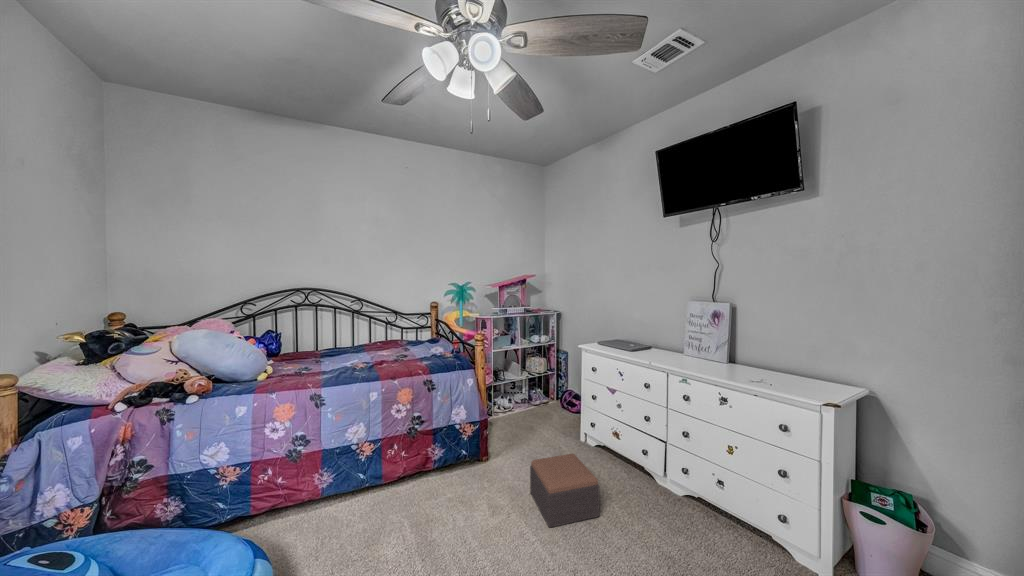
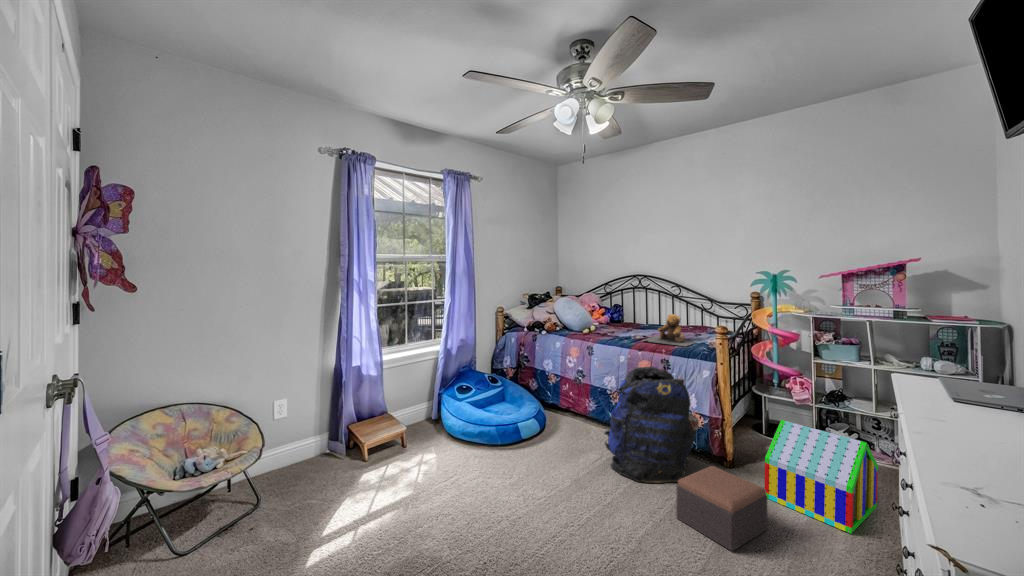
teddy bear: none [379,331,438,367] -> present [645,314,694,346]
backpack: none [410,390,496,537] -> present [604,367,699,483]
toy house: none [517,394,584,465] -> present [765,420,878,534]

